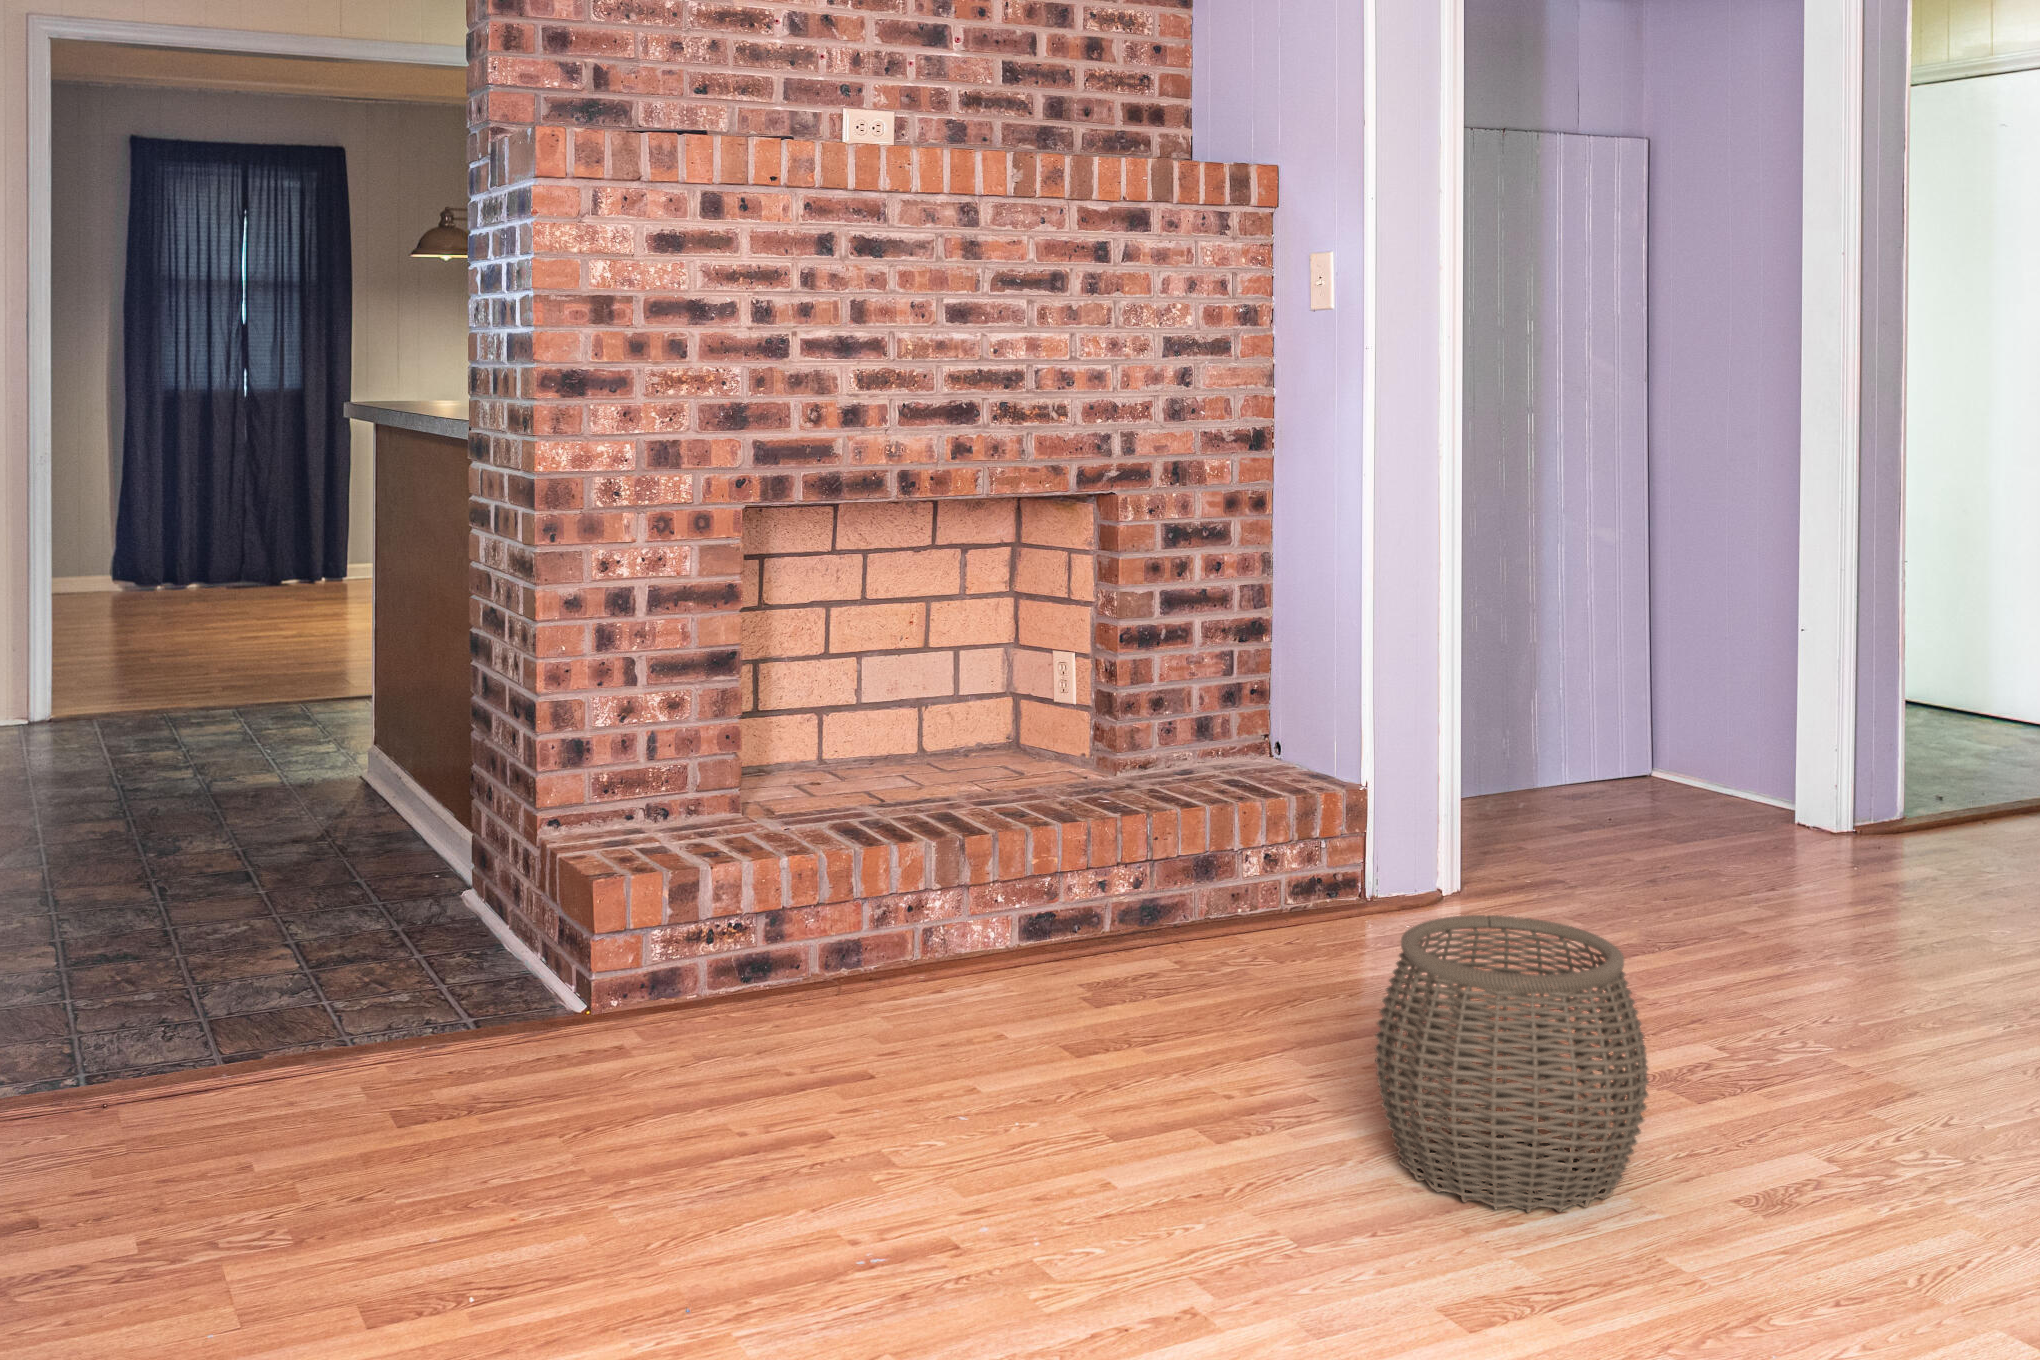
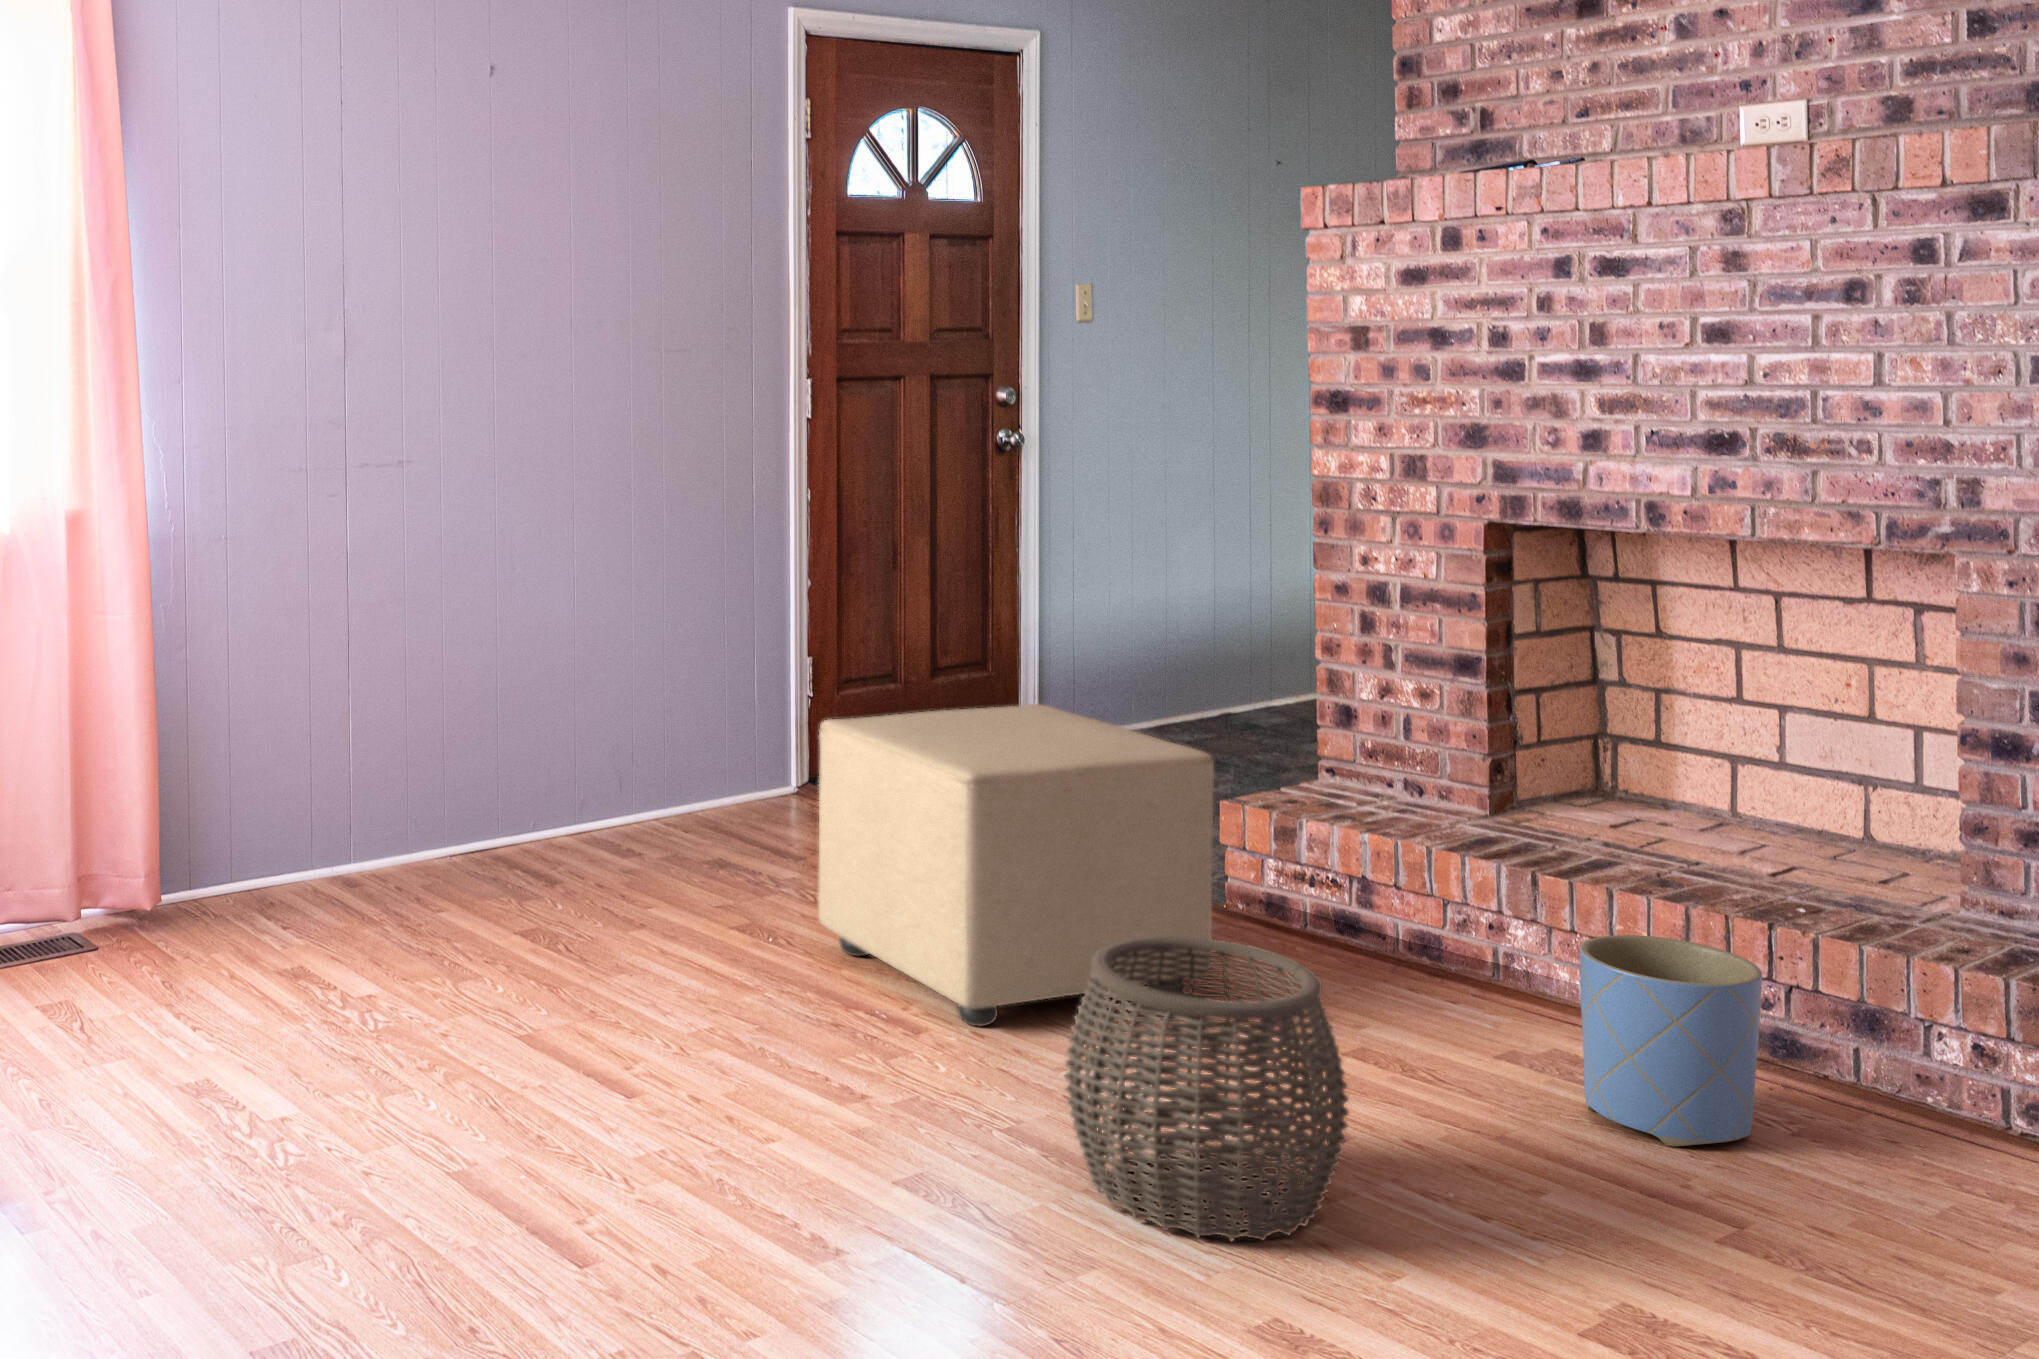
ottoman: none [620,794,1062,1242] -> present [818,704,1214,1026]
planter: none [1202,830,1337,1000] -> present [1580,935,1762,1146]

